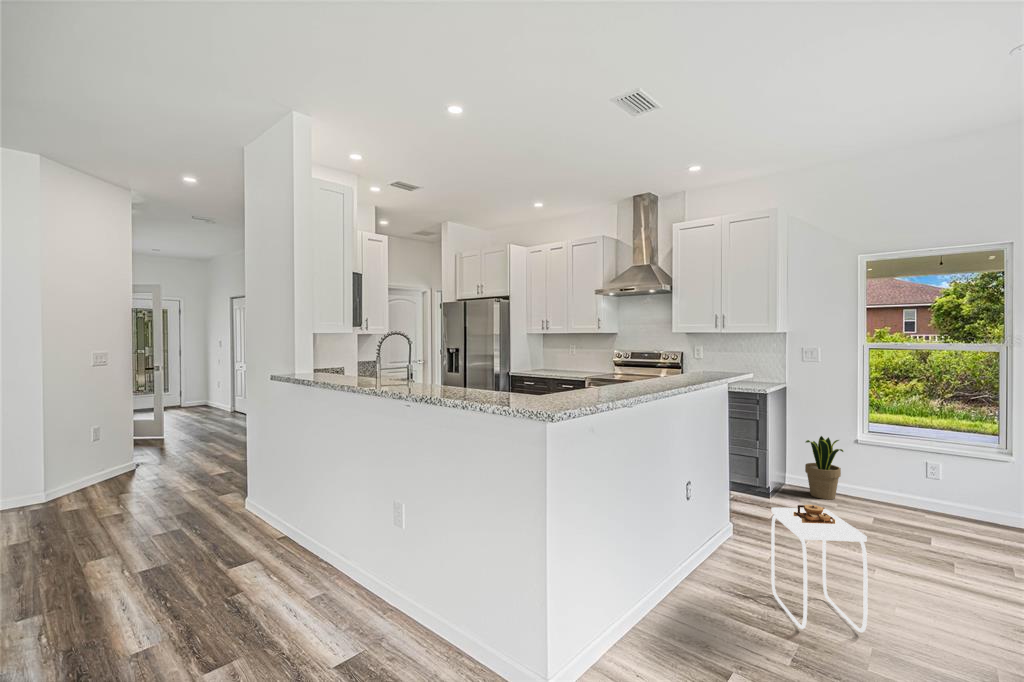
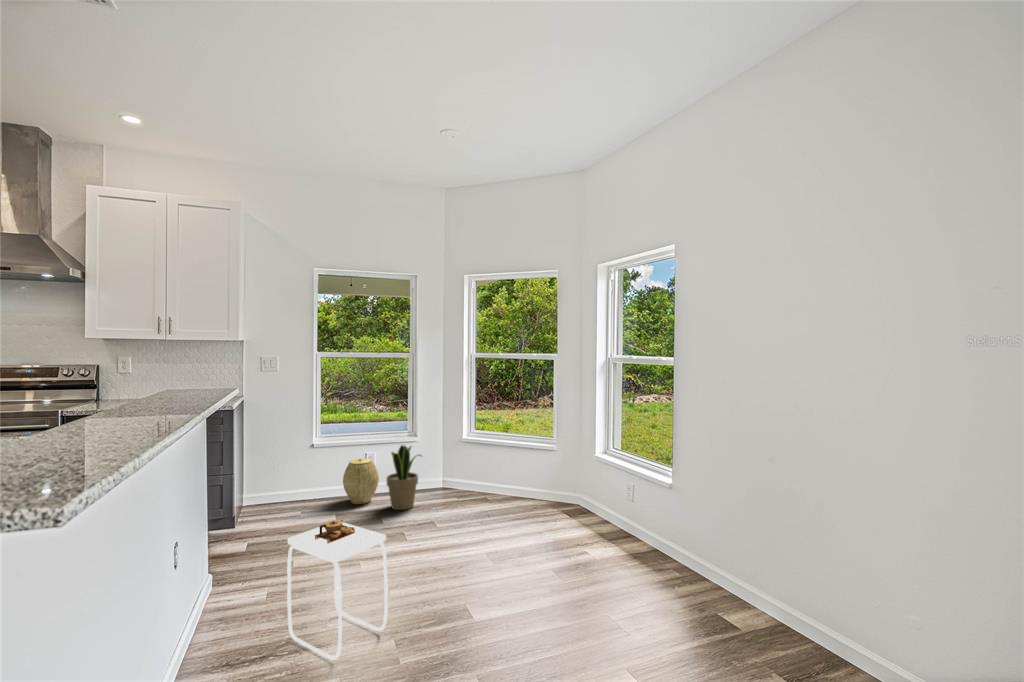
potted plant: present [805,436,843,499] -> present [386,445,422,510]
woven basket: none [890,467,939,519] -> present [343,458,379,504]

